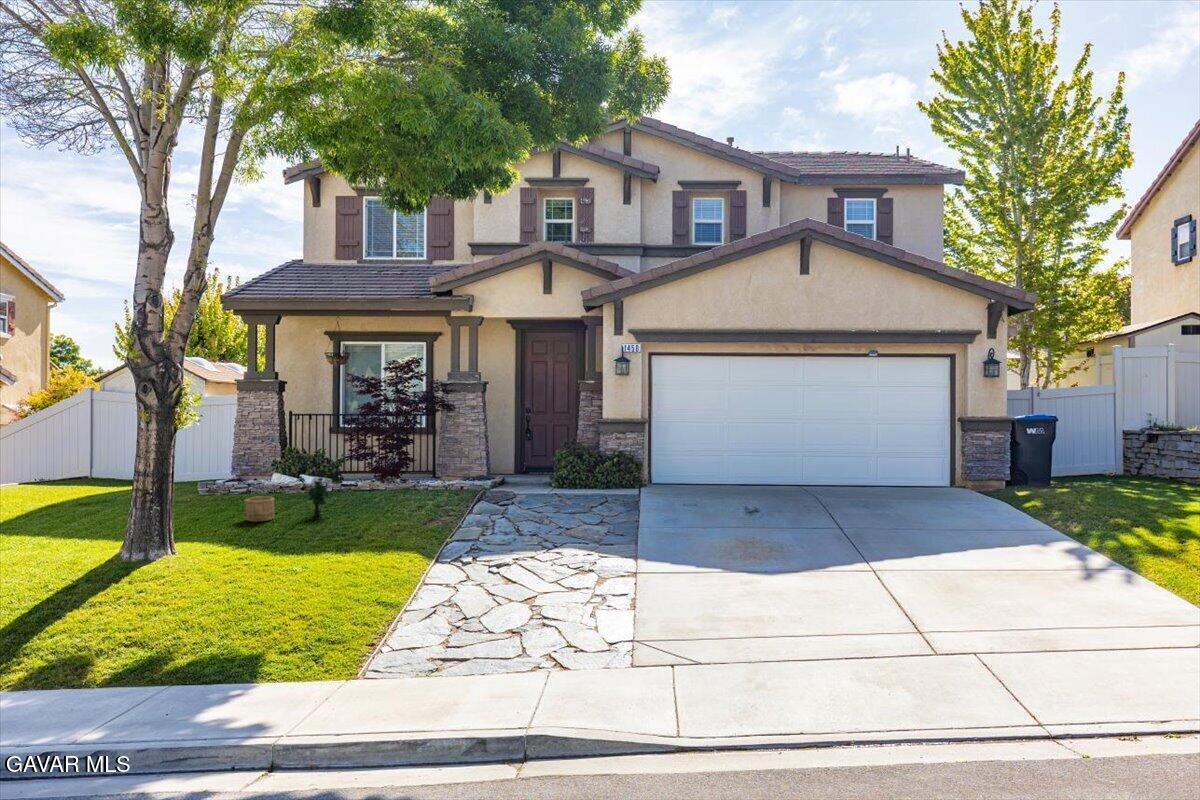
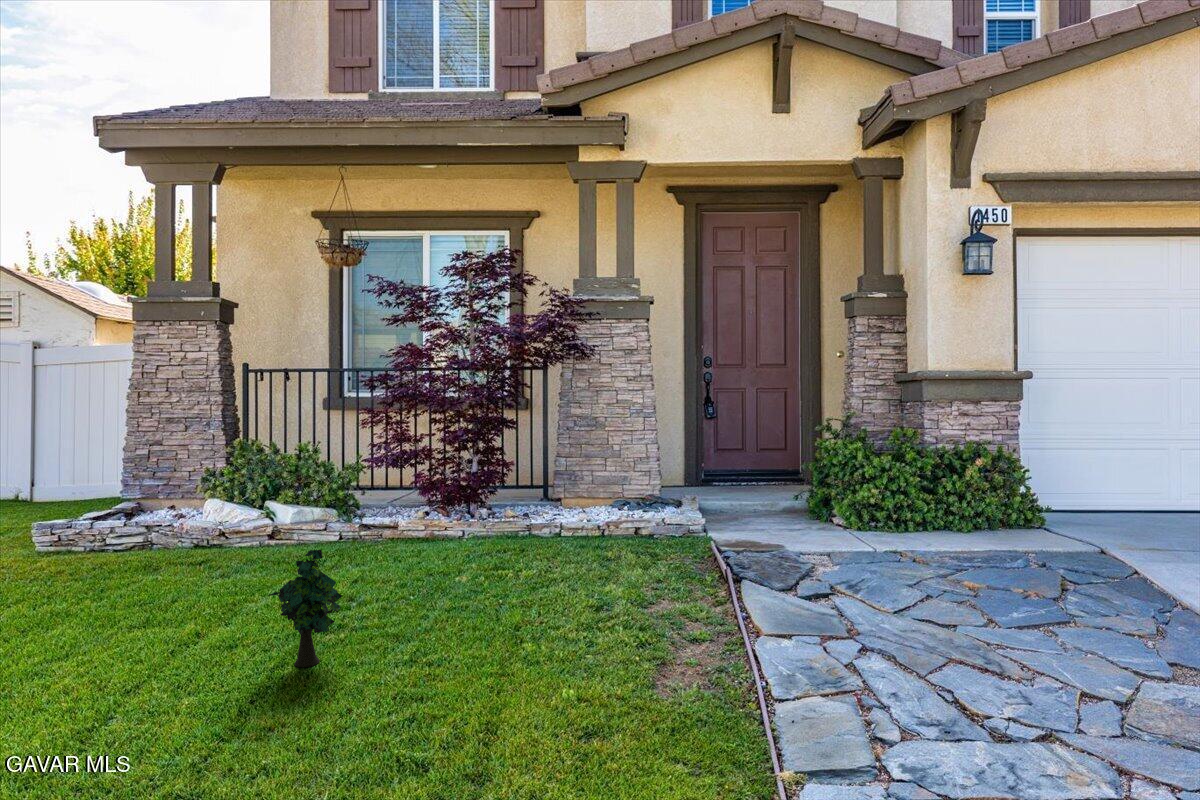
wooden bucket: present [245,496,274,522] -> none [73,611,175,707]

